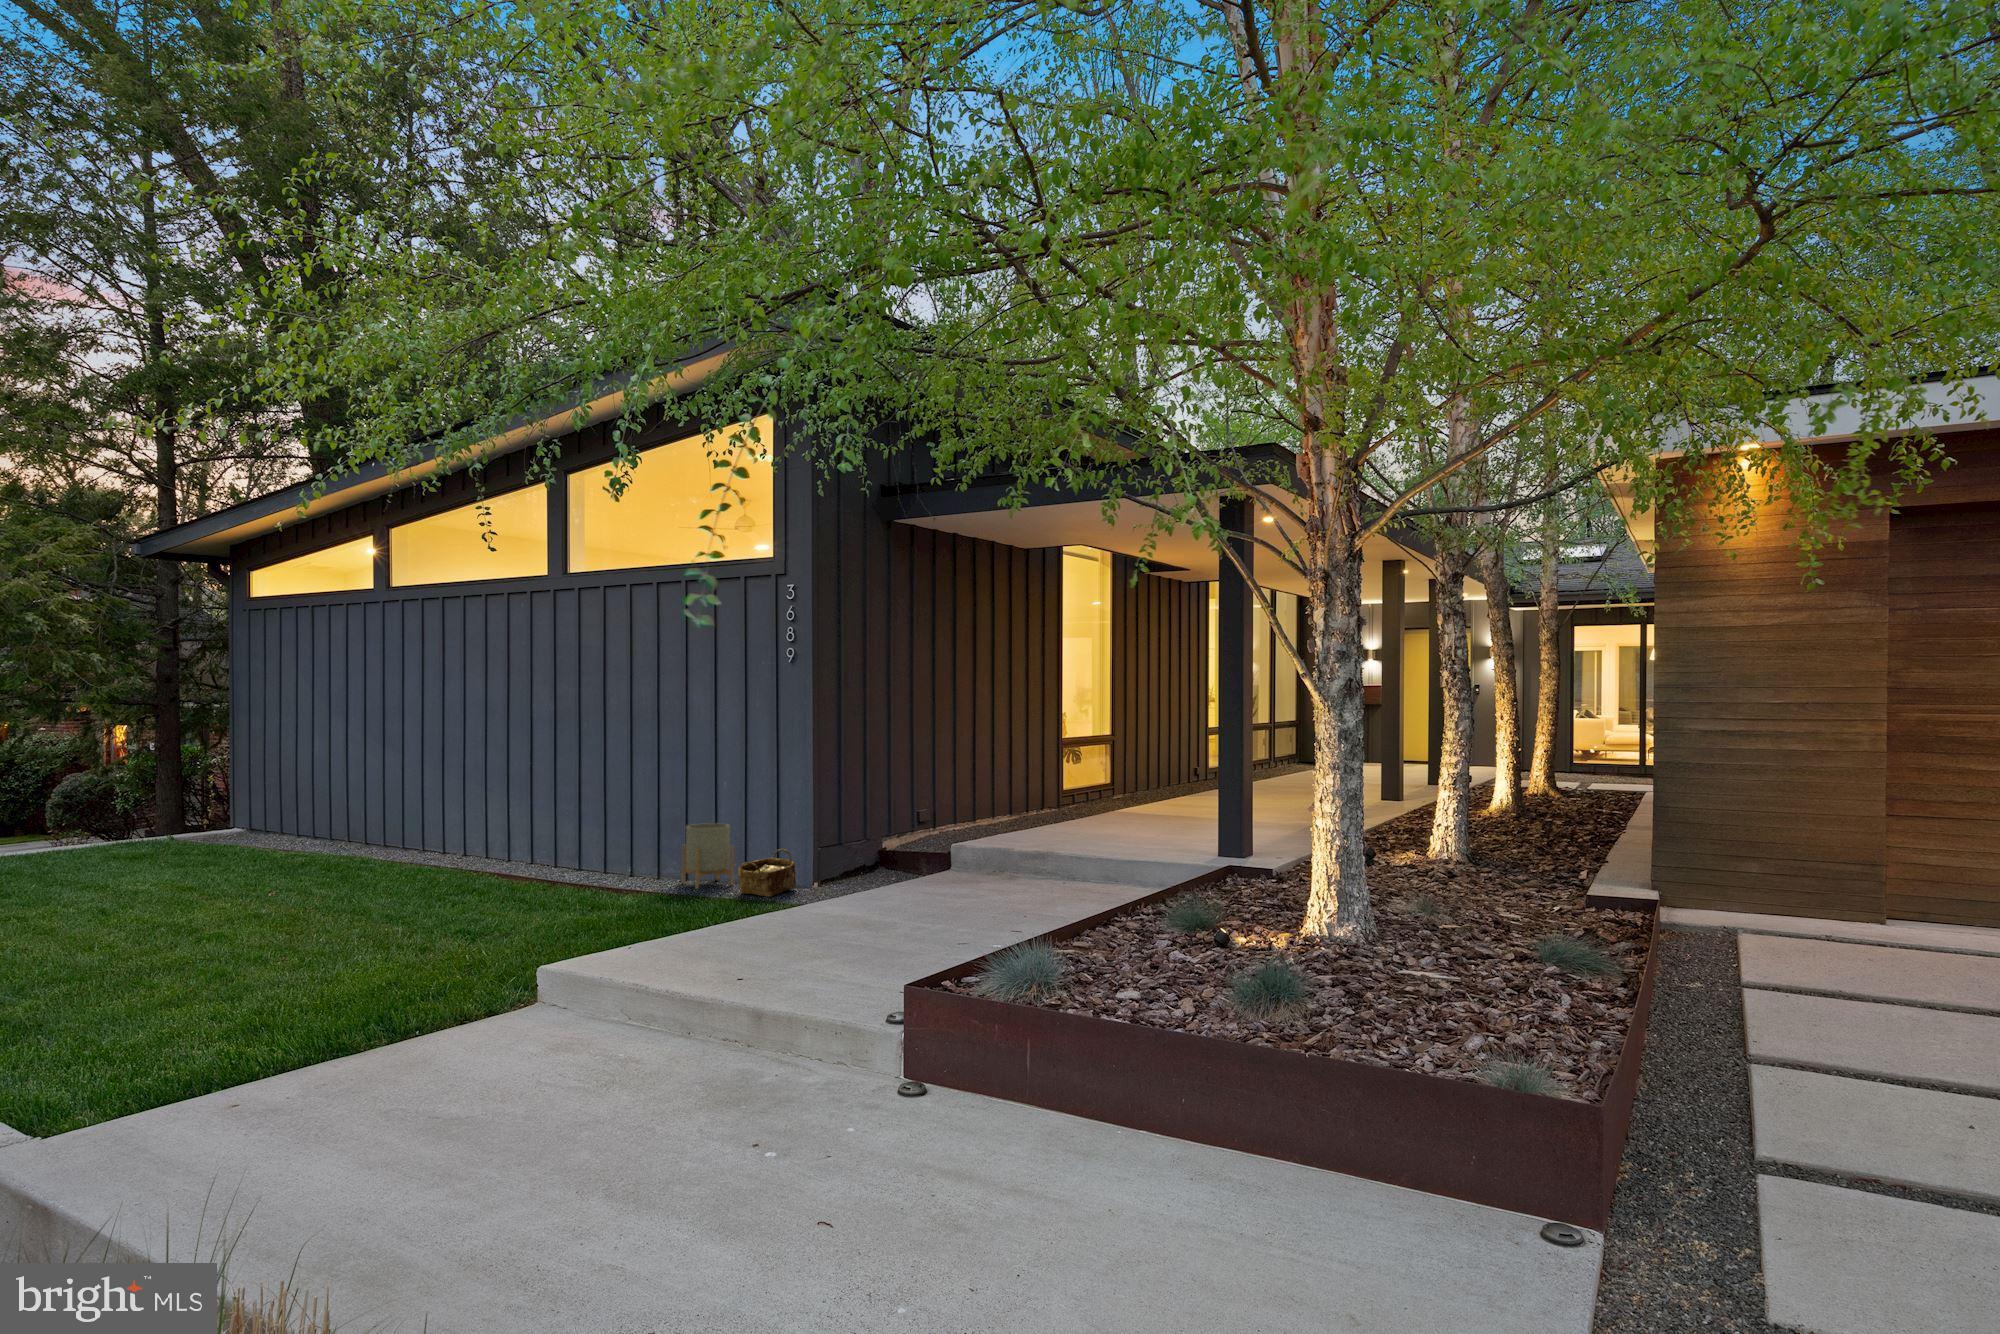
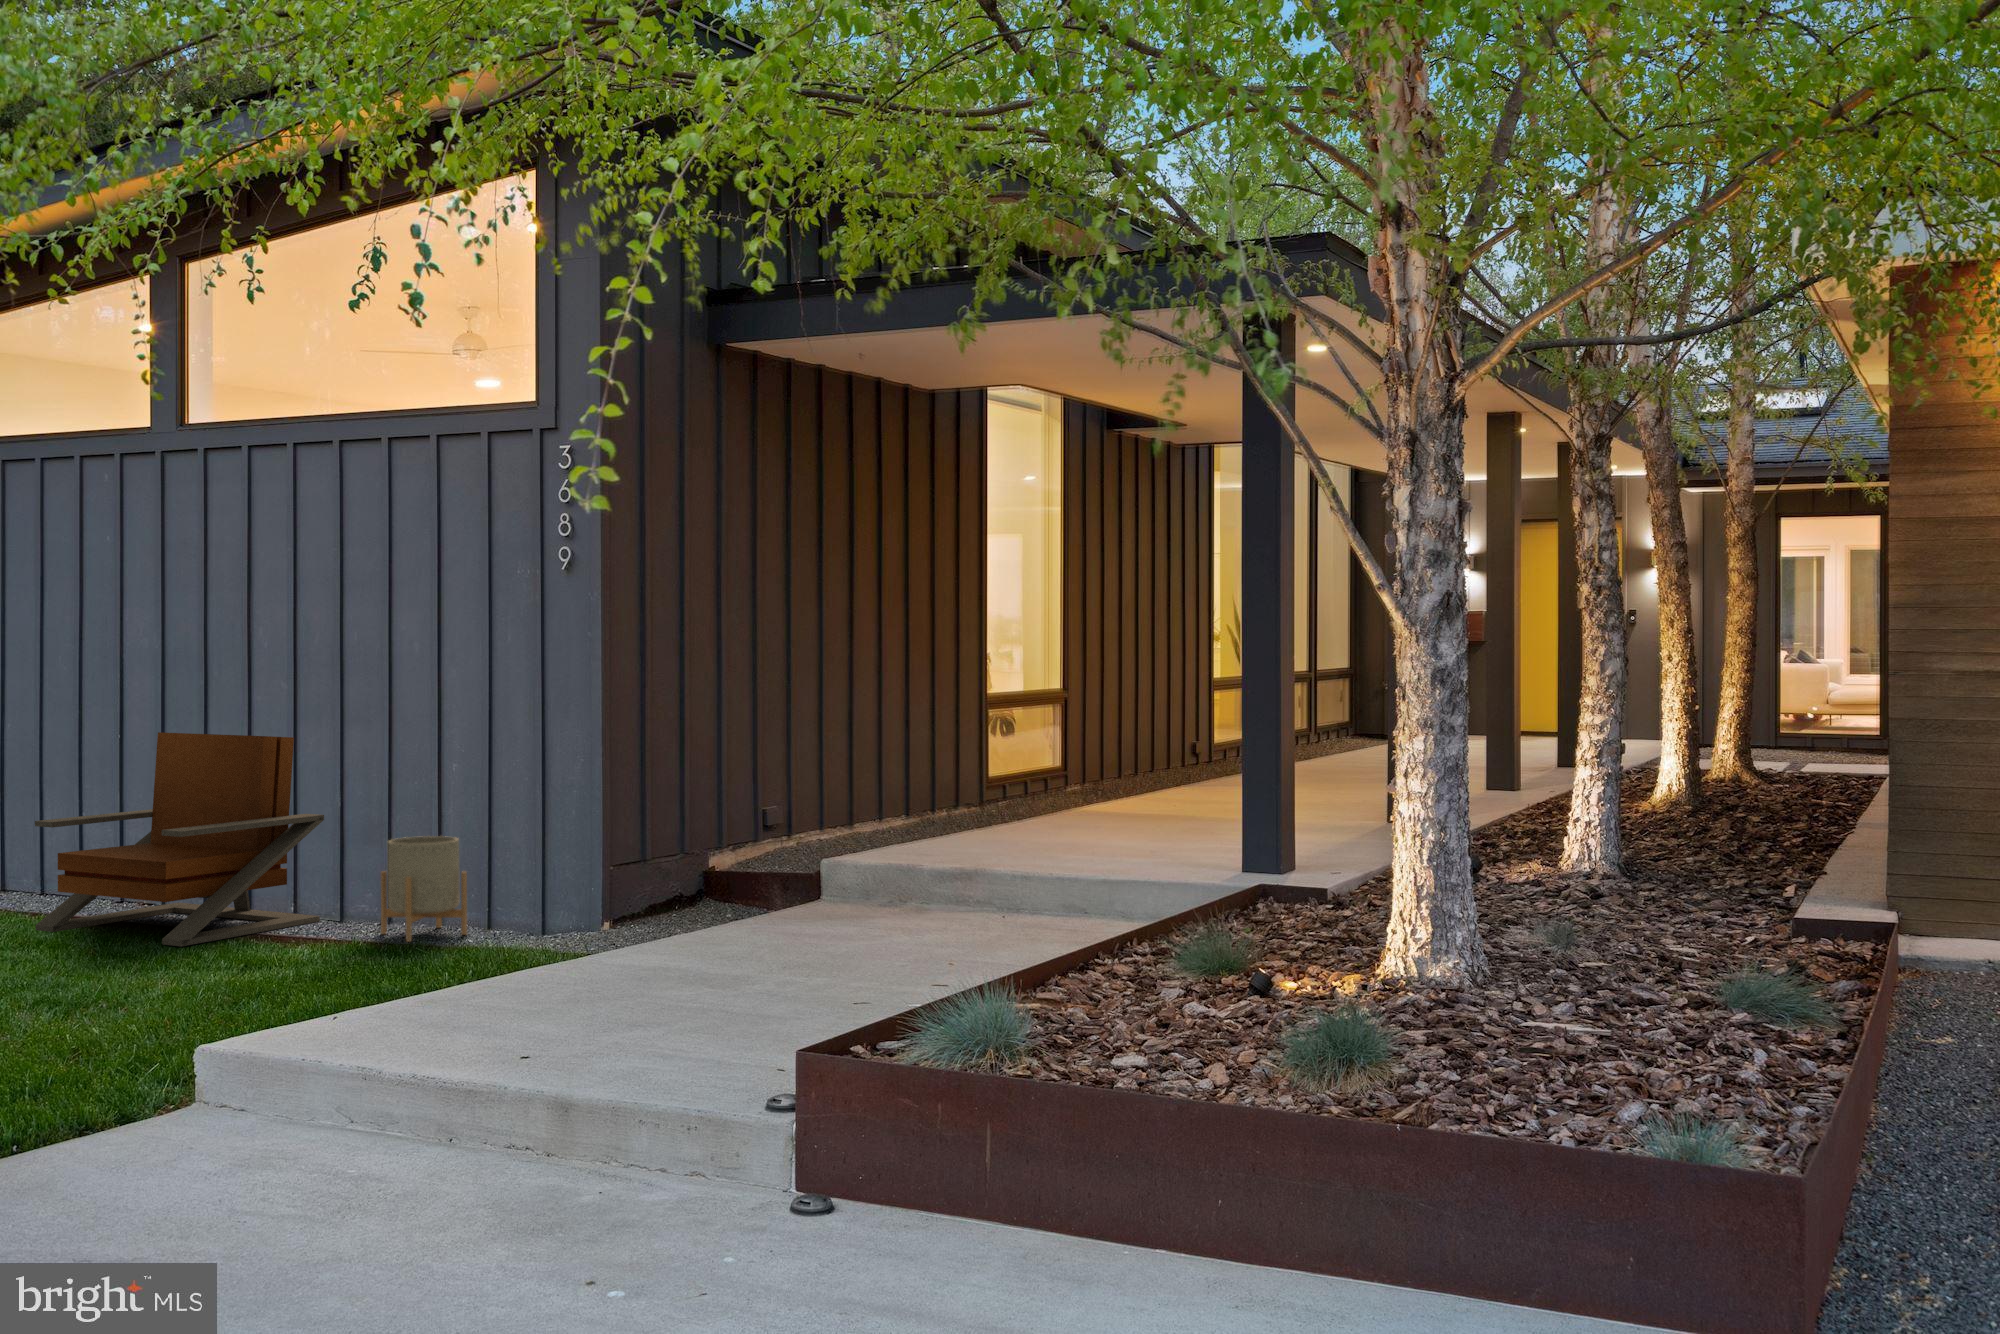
lounge chair: none [479,757,651,890] -> present [35,732,324,947]
woven basket: present [738,849,796,897] -> none [477,874,572,951]

